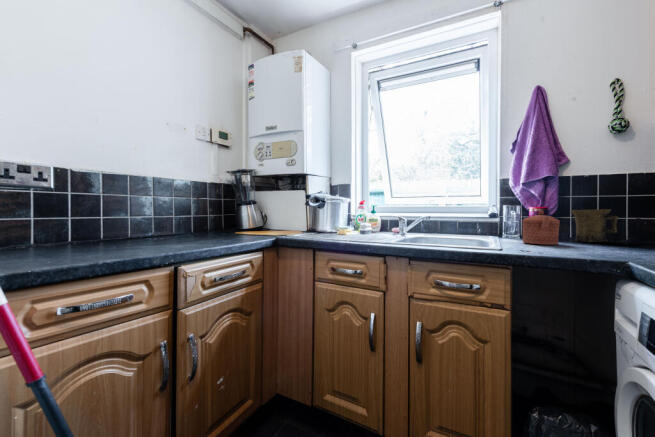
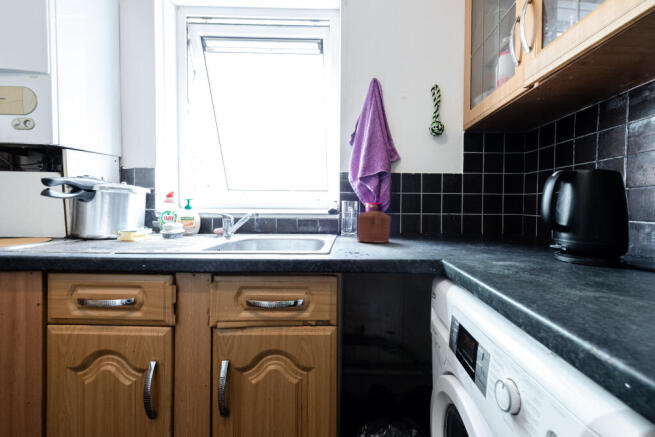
mug: present [571,209,618,242] -> none [400,207,436,239]

